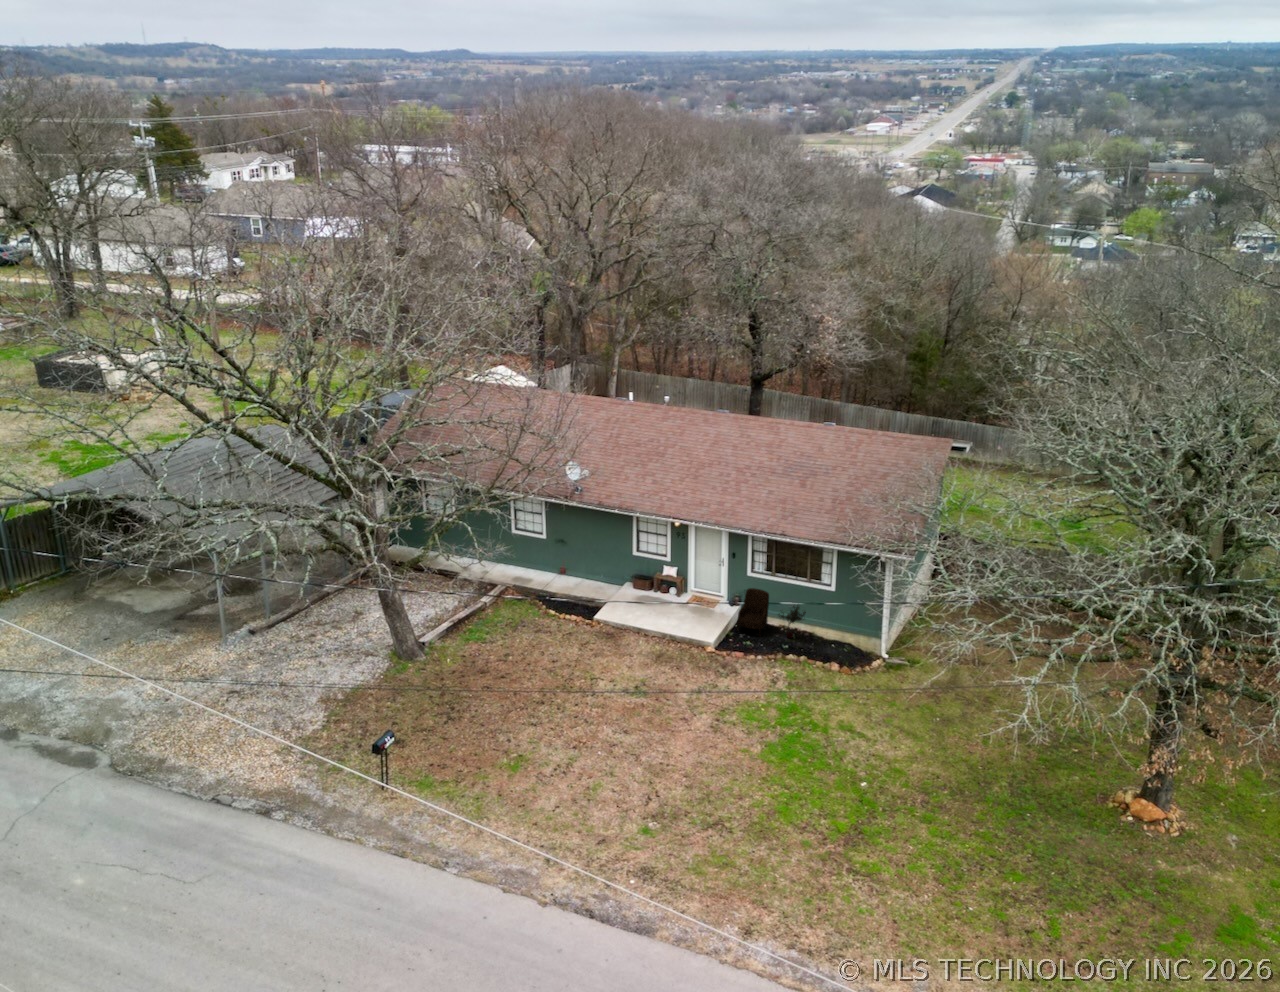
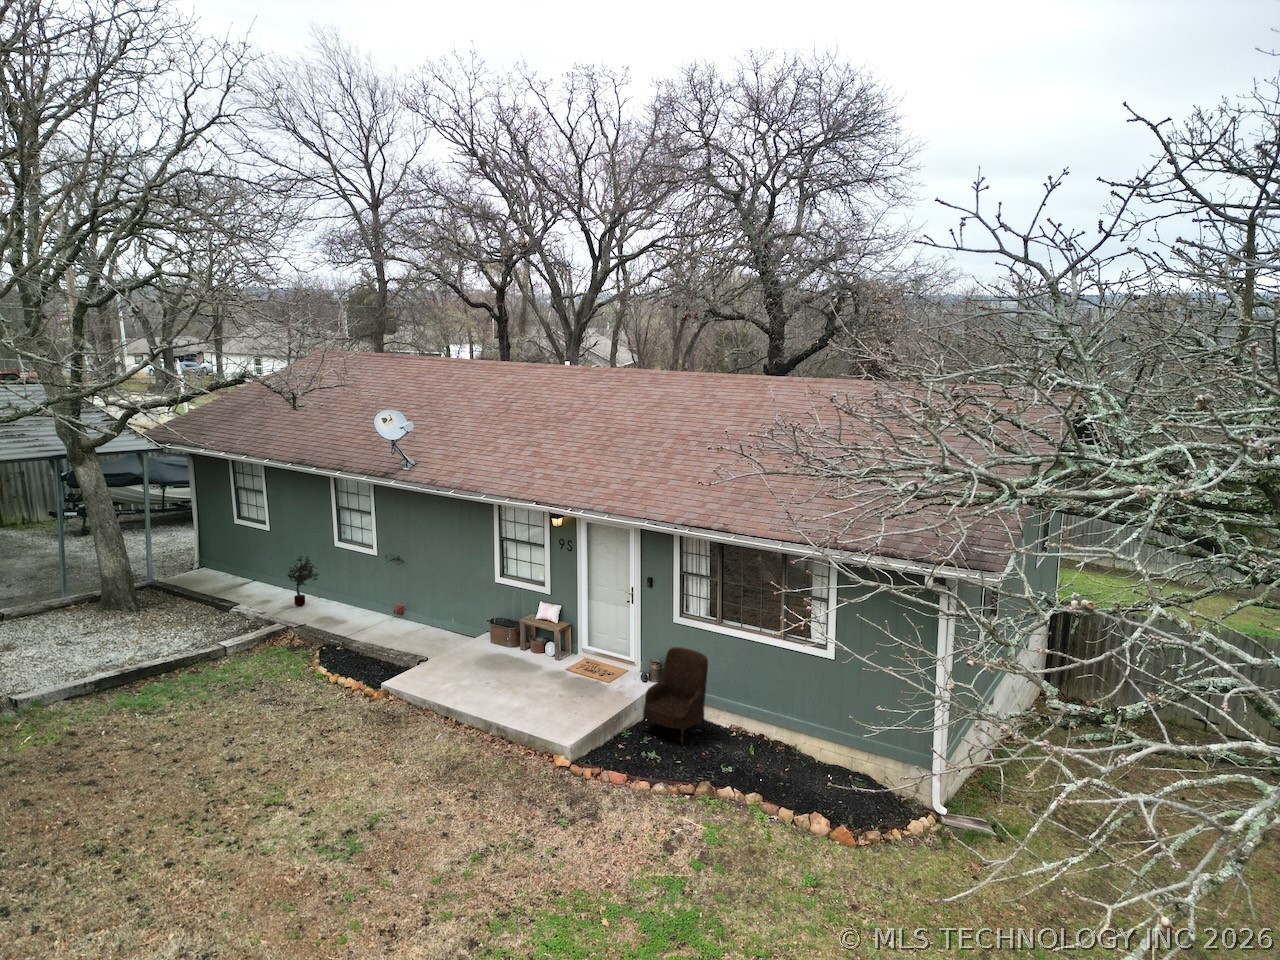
potted tree: present [778,605,806,638] -> present [288,556,319,606]

